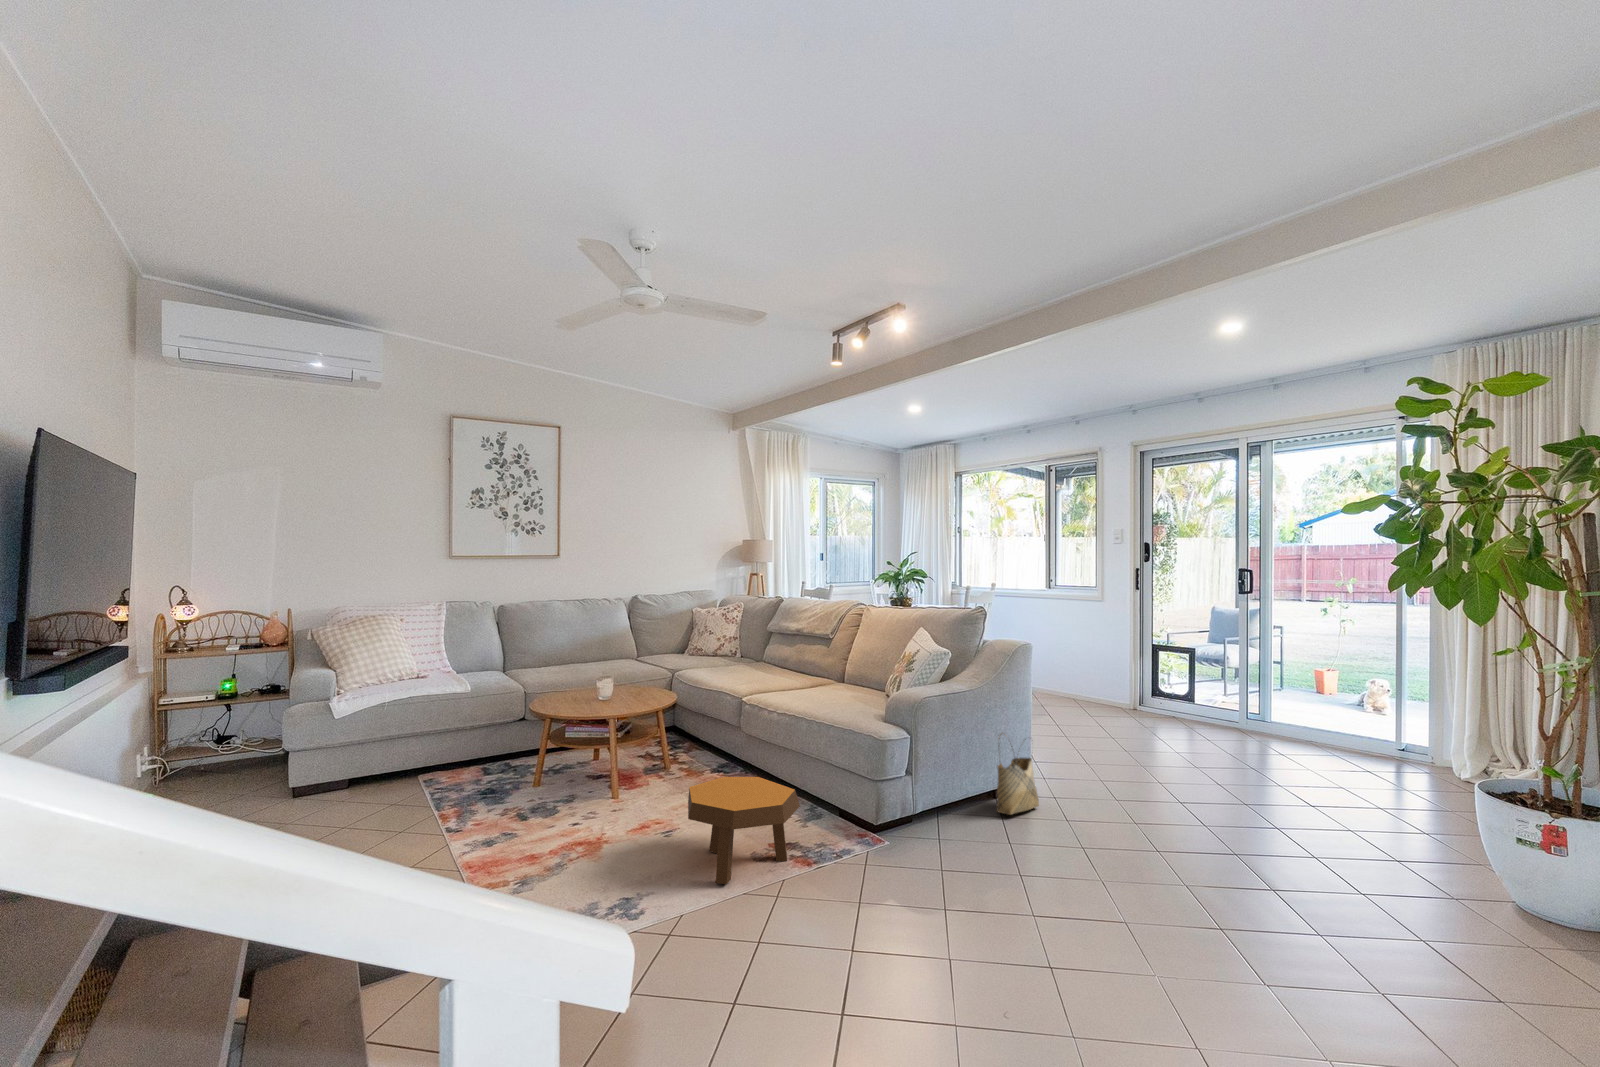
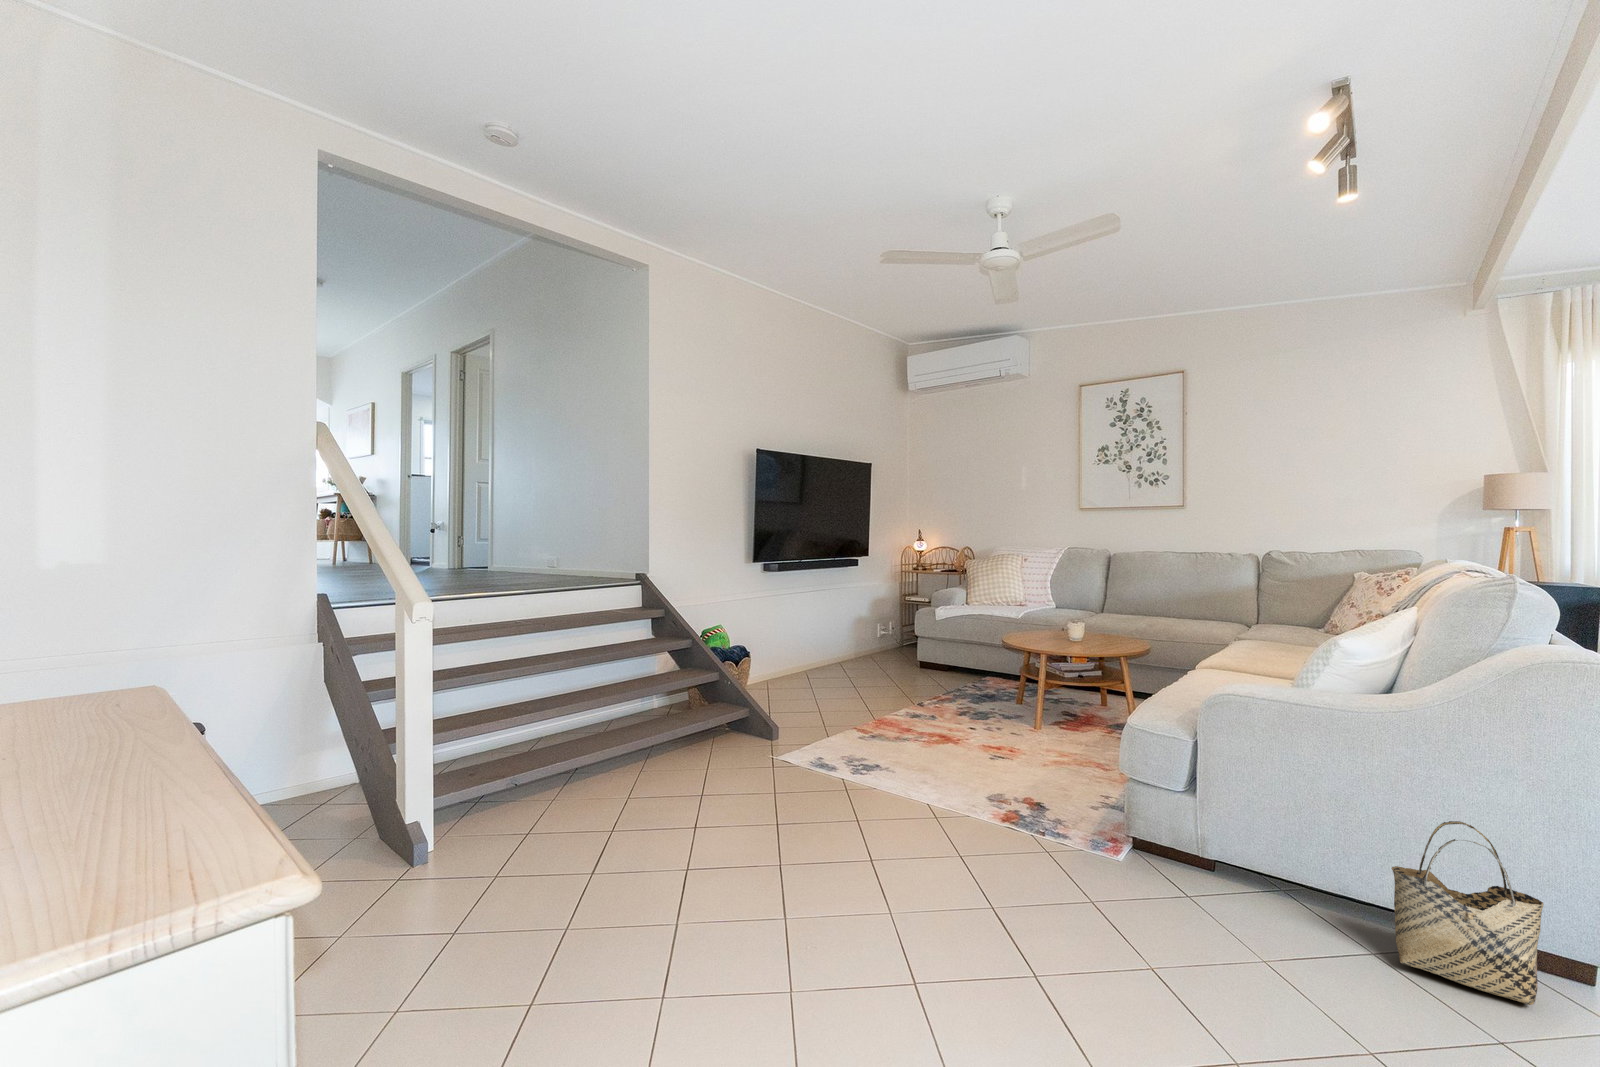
footstool: present [688,777,800,884] -> none [937,715,1053,818]

